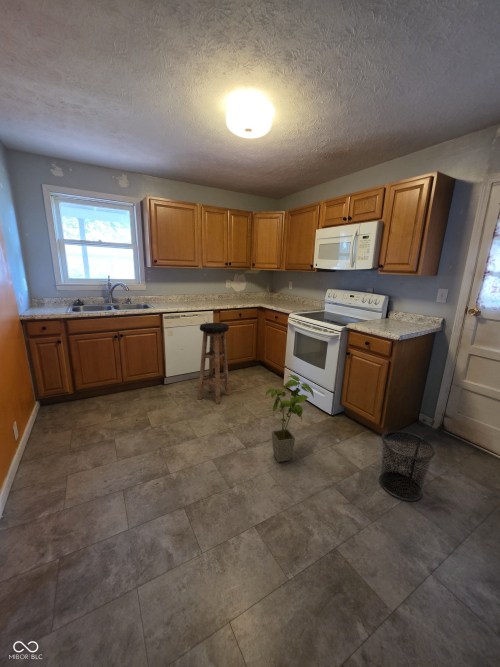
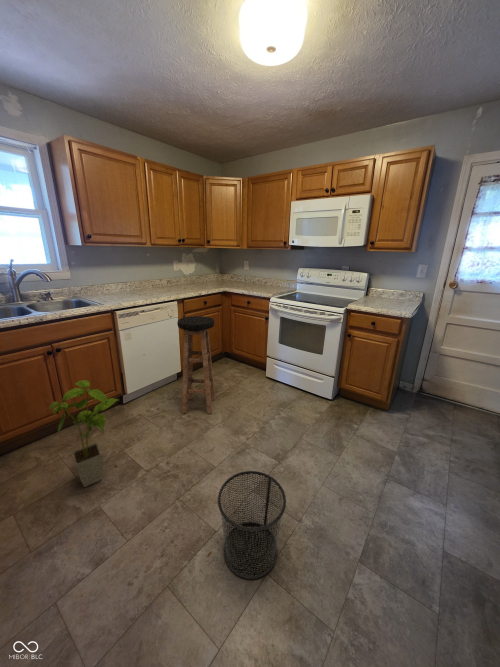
house plant: present [266,375,314,462] -> present [49,380,118,487]
waste bin: present [379,430,435,501] -> present [218,471,286,579]

